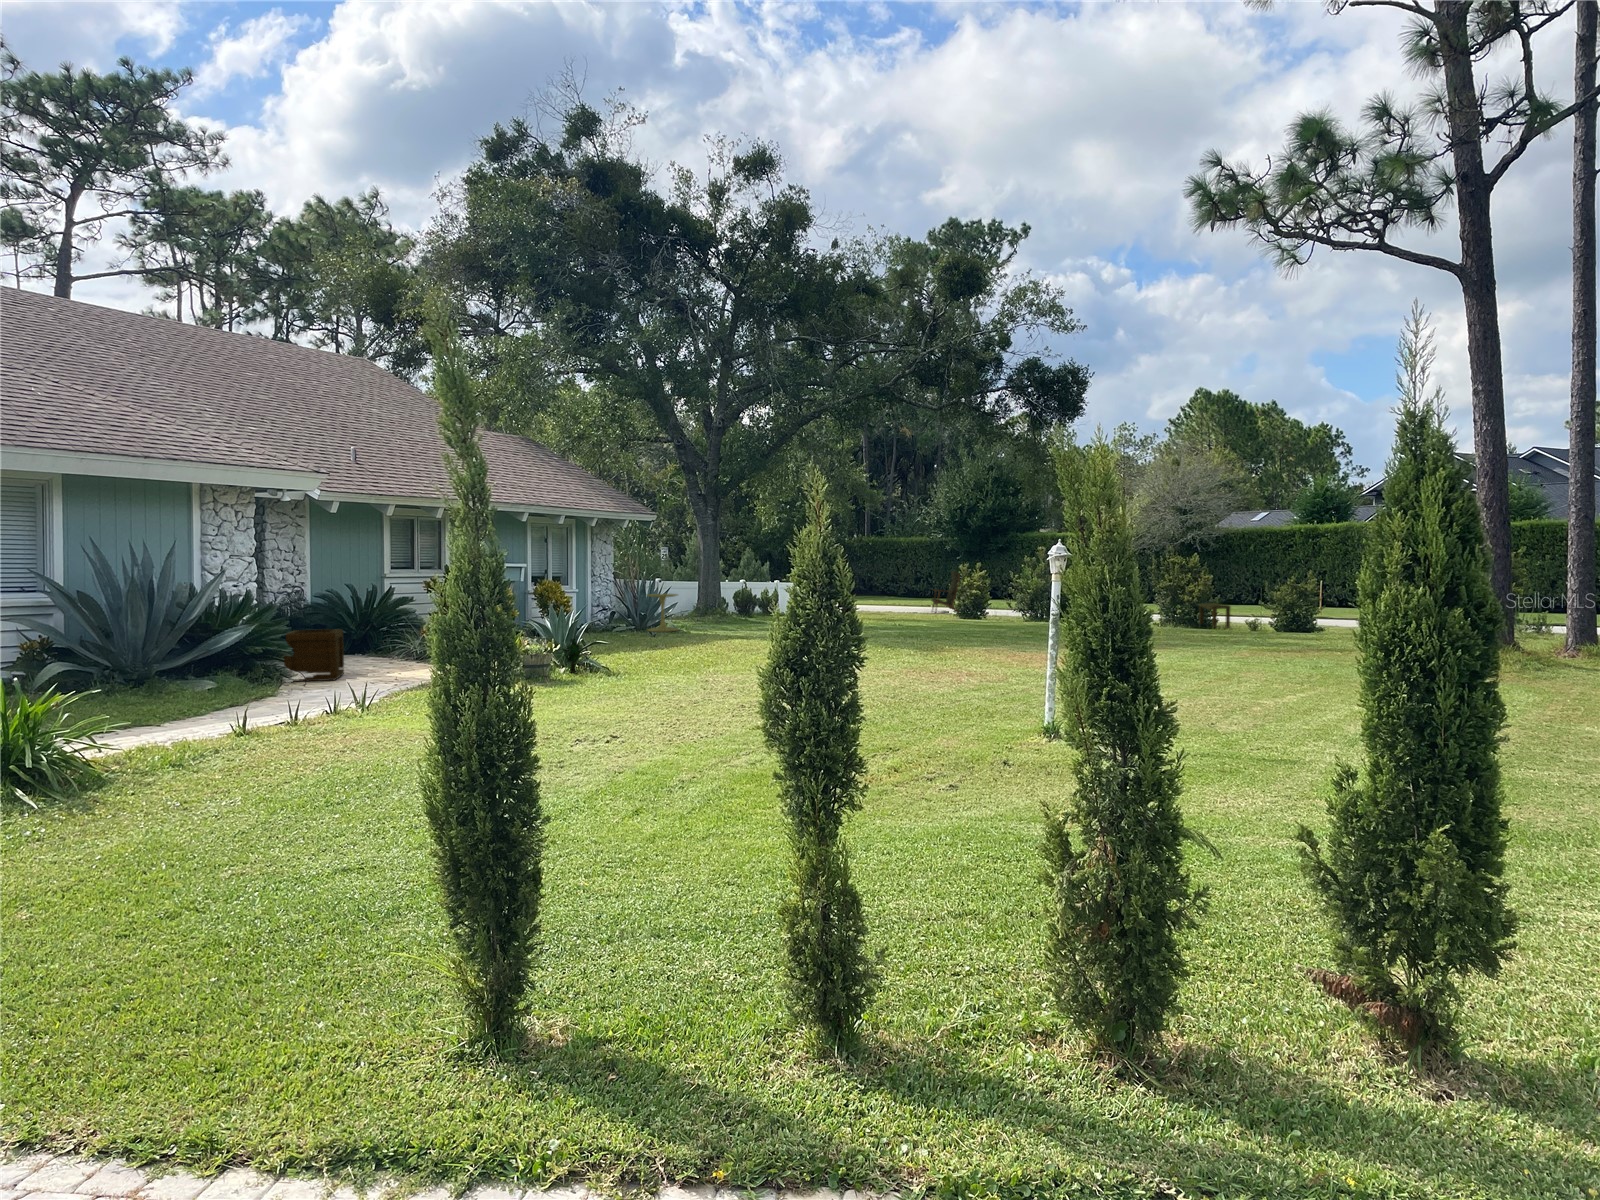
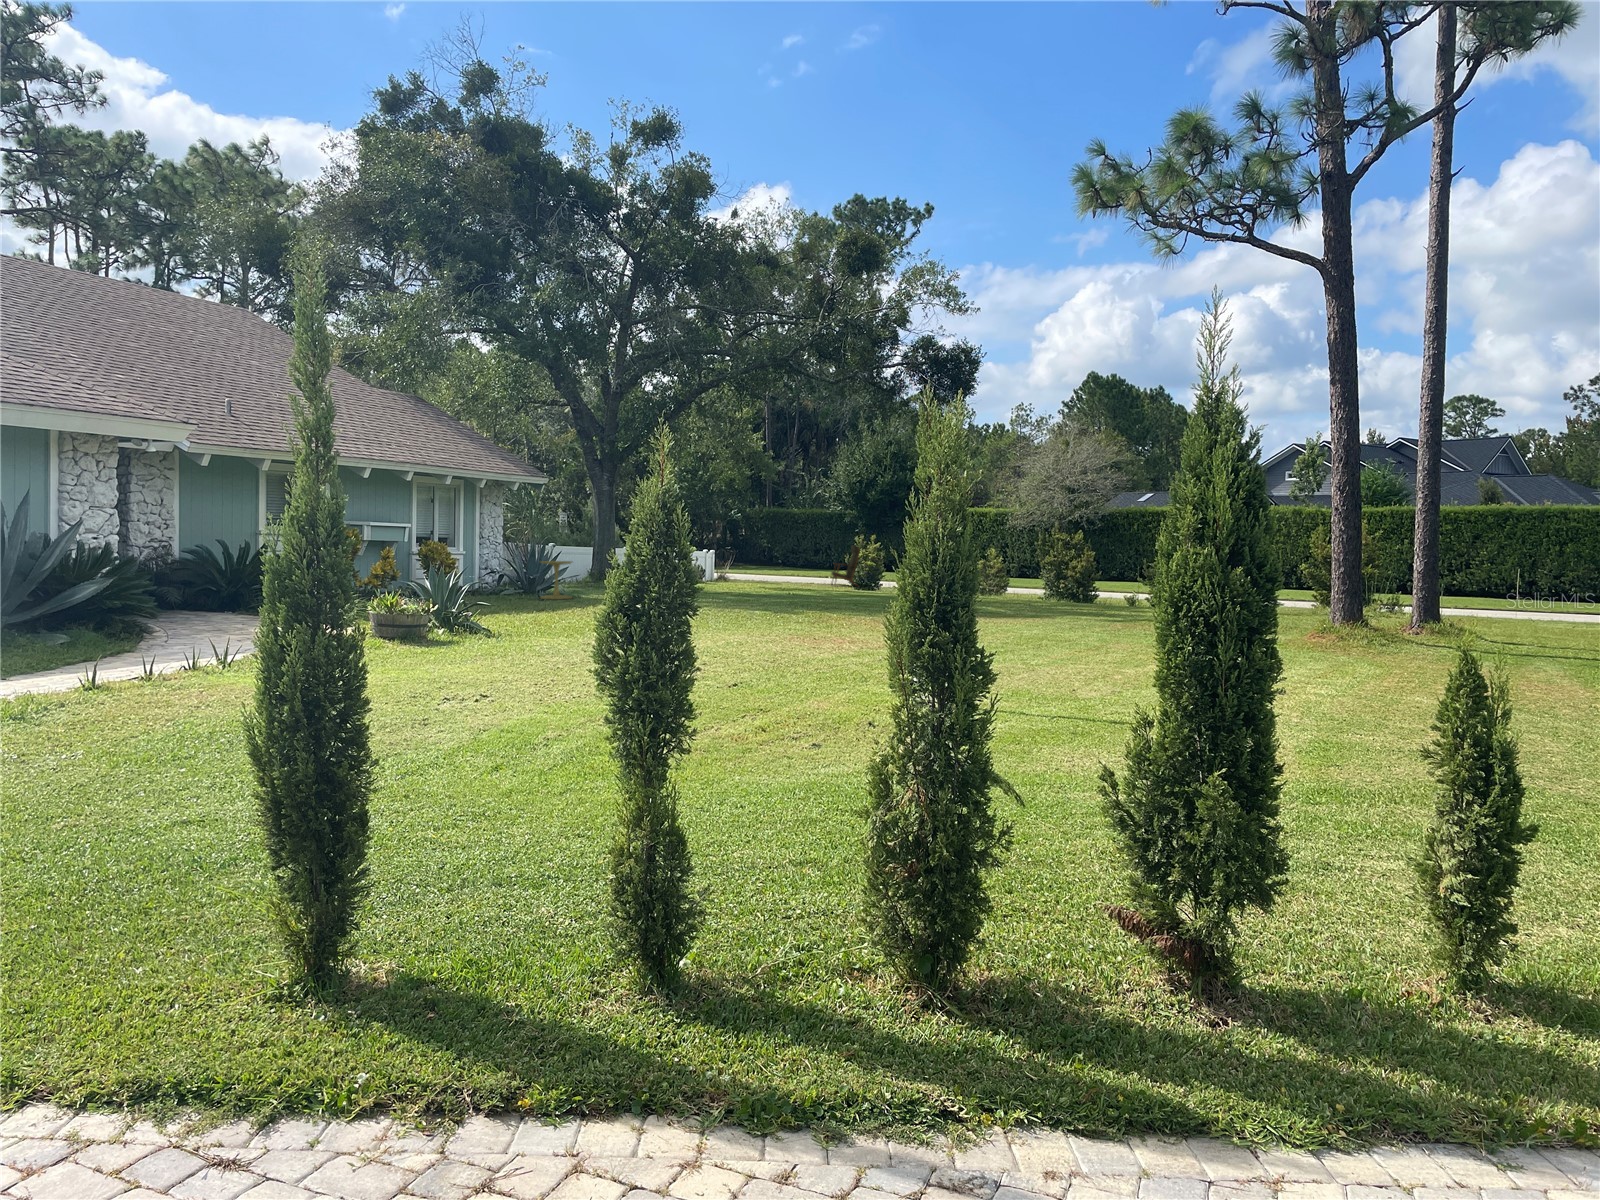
bench: present [1199,603,1231,628] -> none [1088,581,1118,605]
wooden crate: present [284,629,344,682] -> none [147,588,214,642]
decorative plant: present [563,636,583,673] -> none [445,599,468,638]

